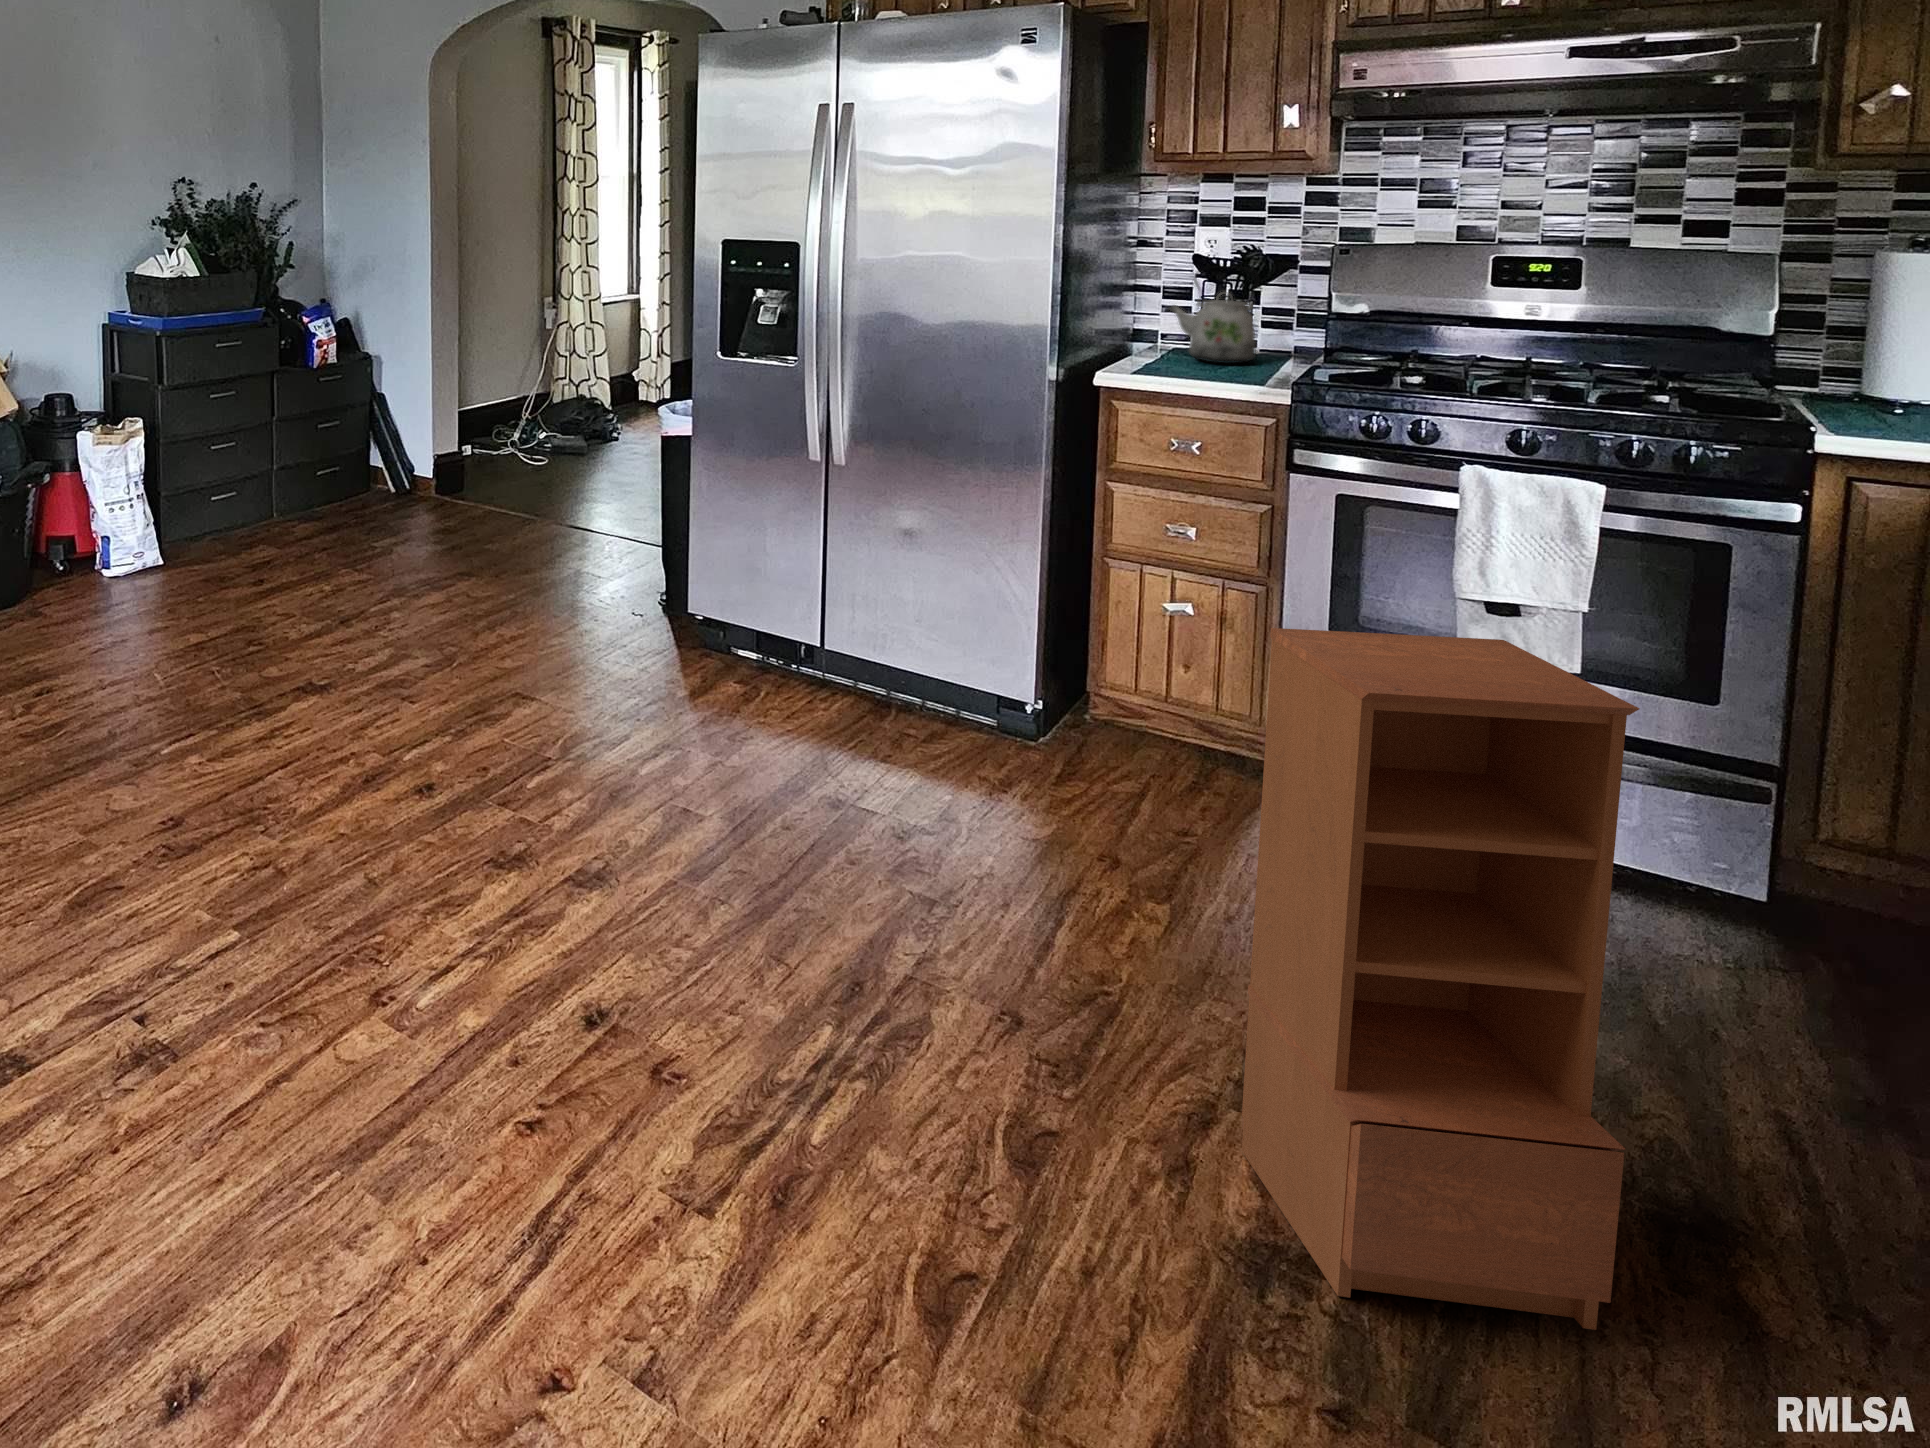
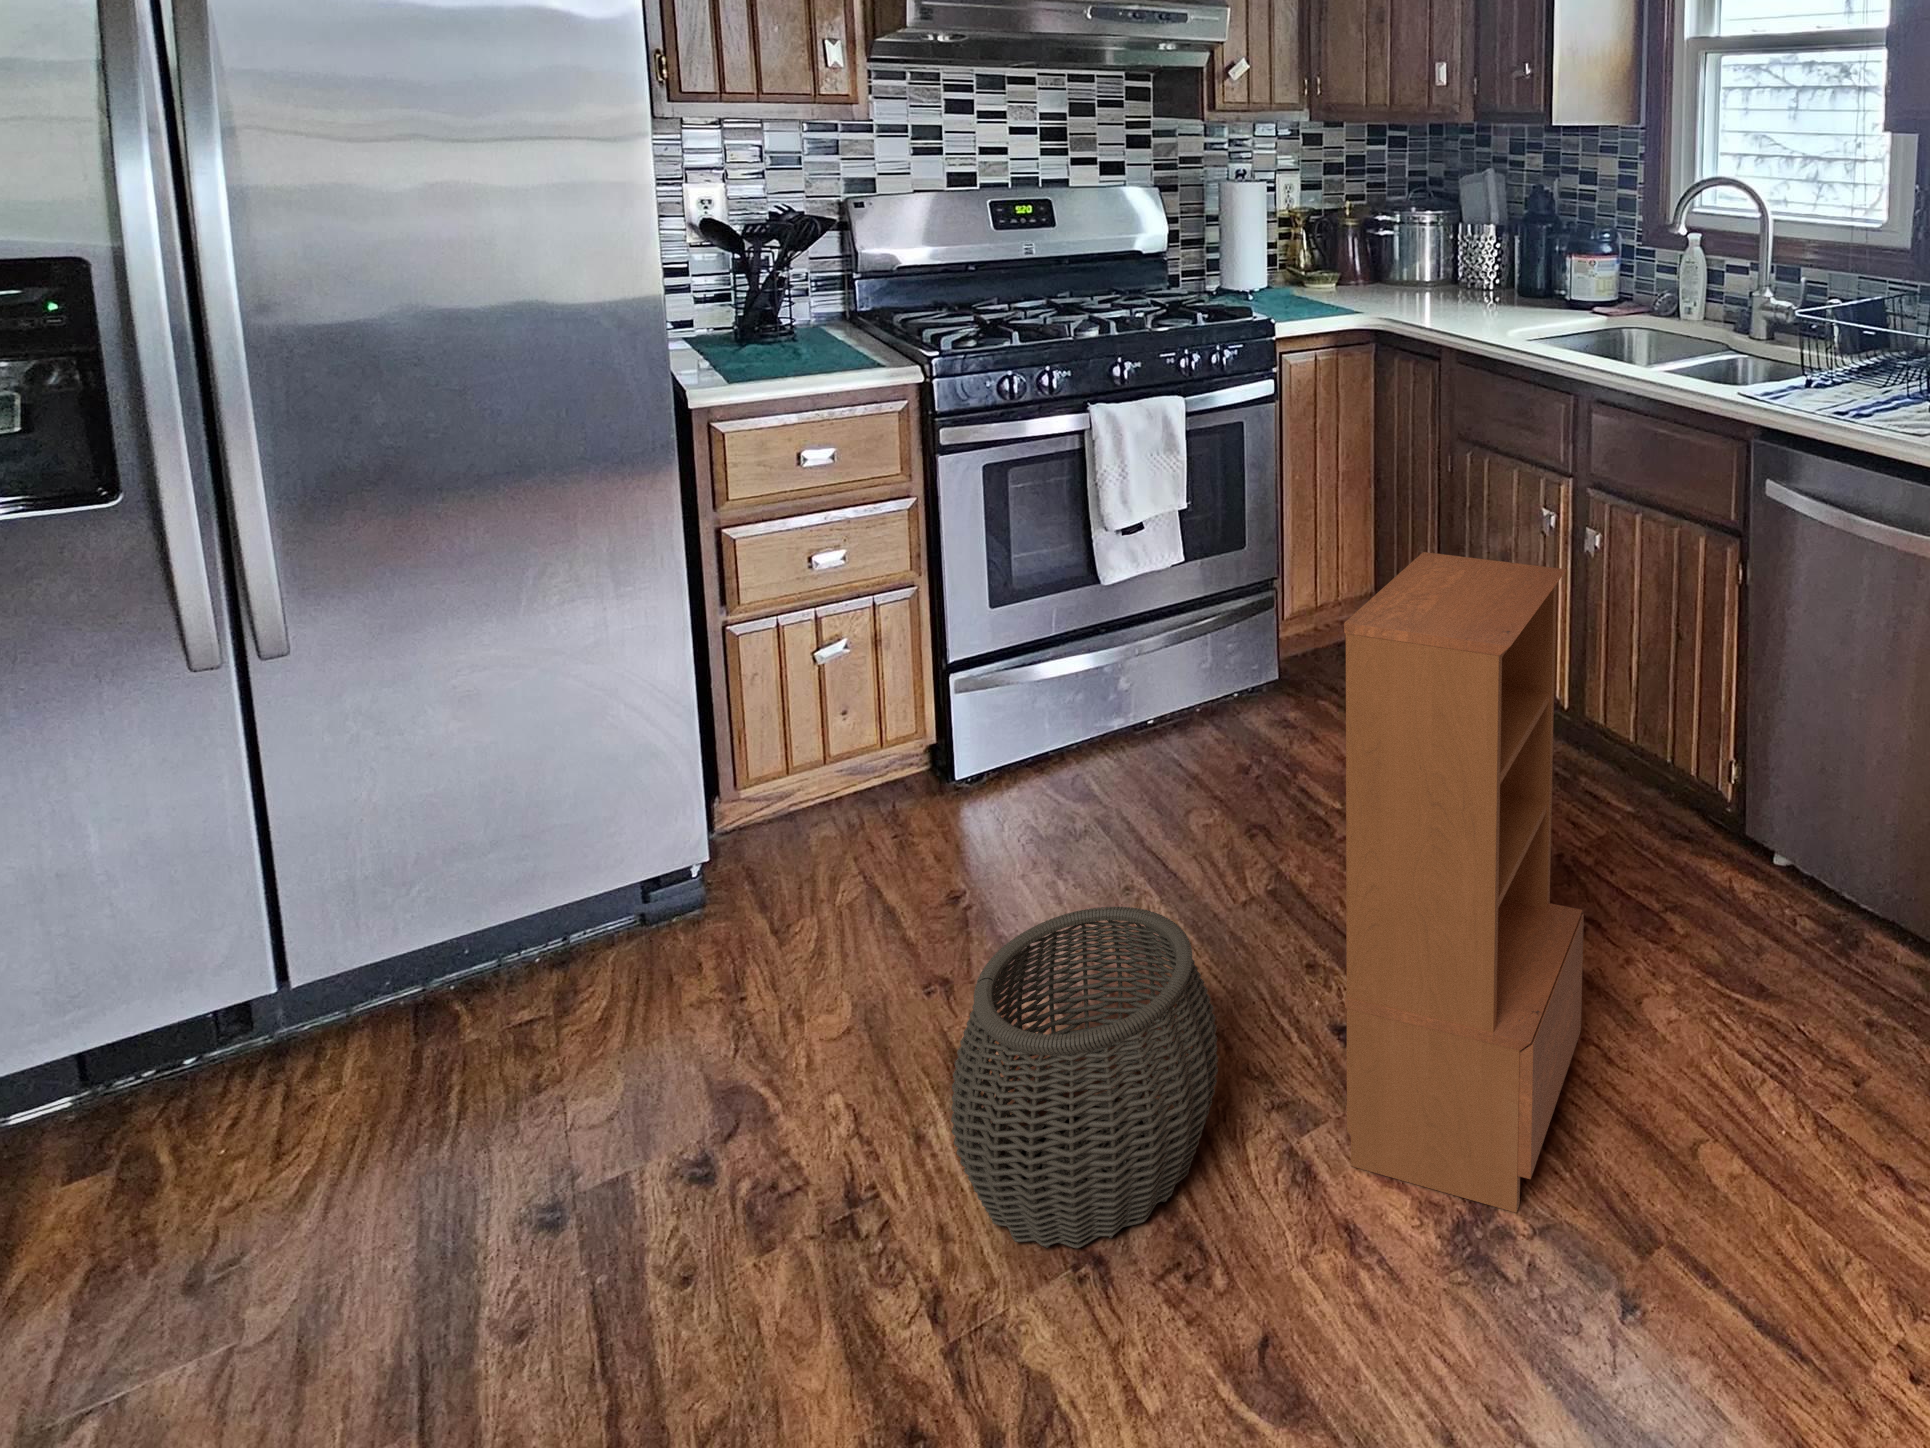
kettle: present [1169,268,1259,364] -> none [718,229,830,346]
woven basket: none [968,794,1196,1044] -> present [951,907,1218,1248]

